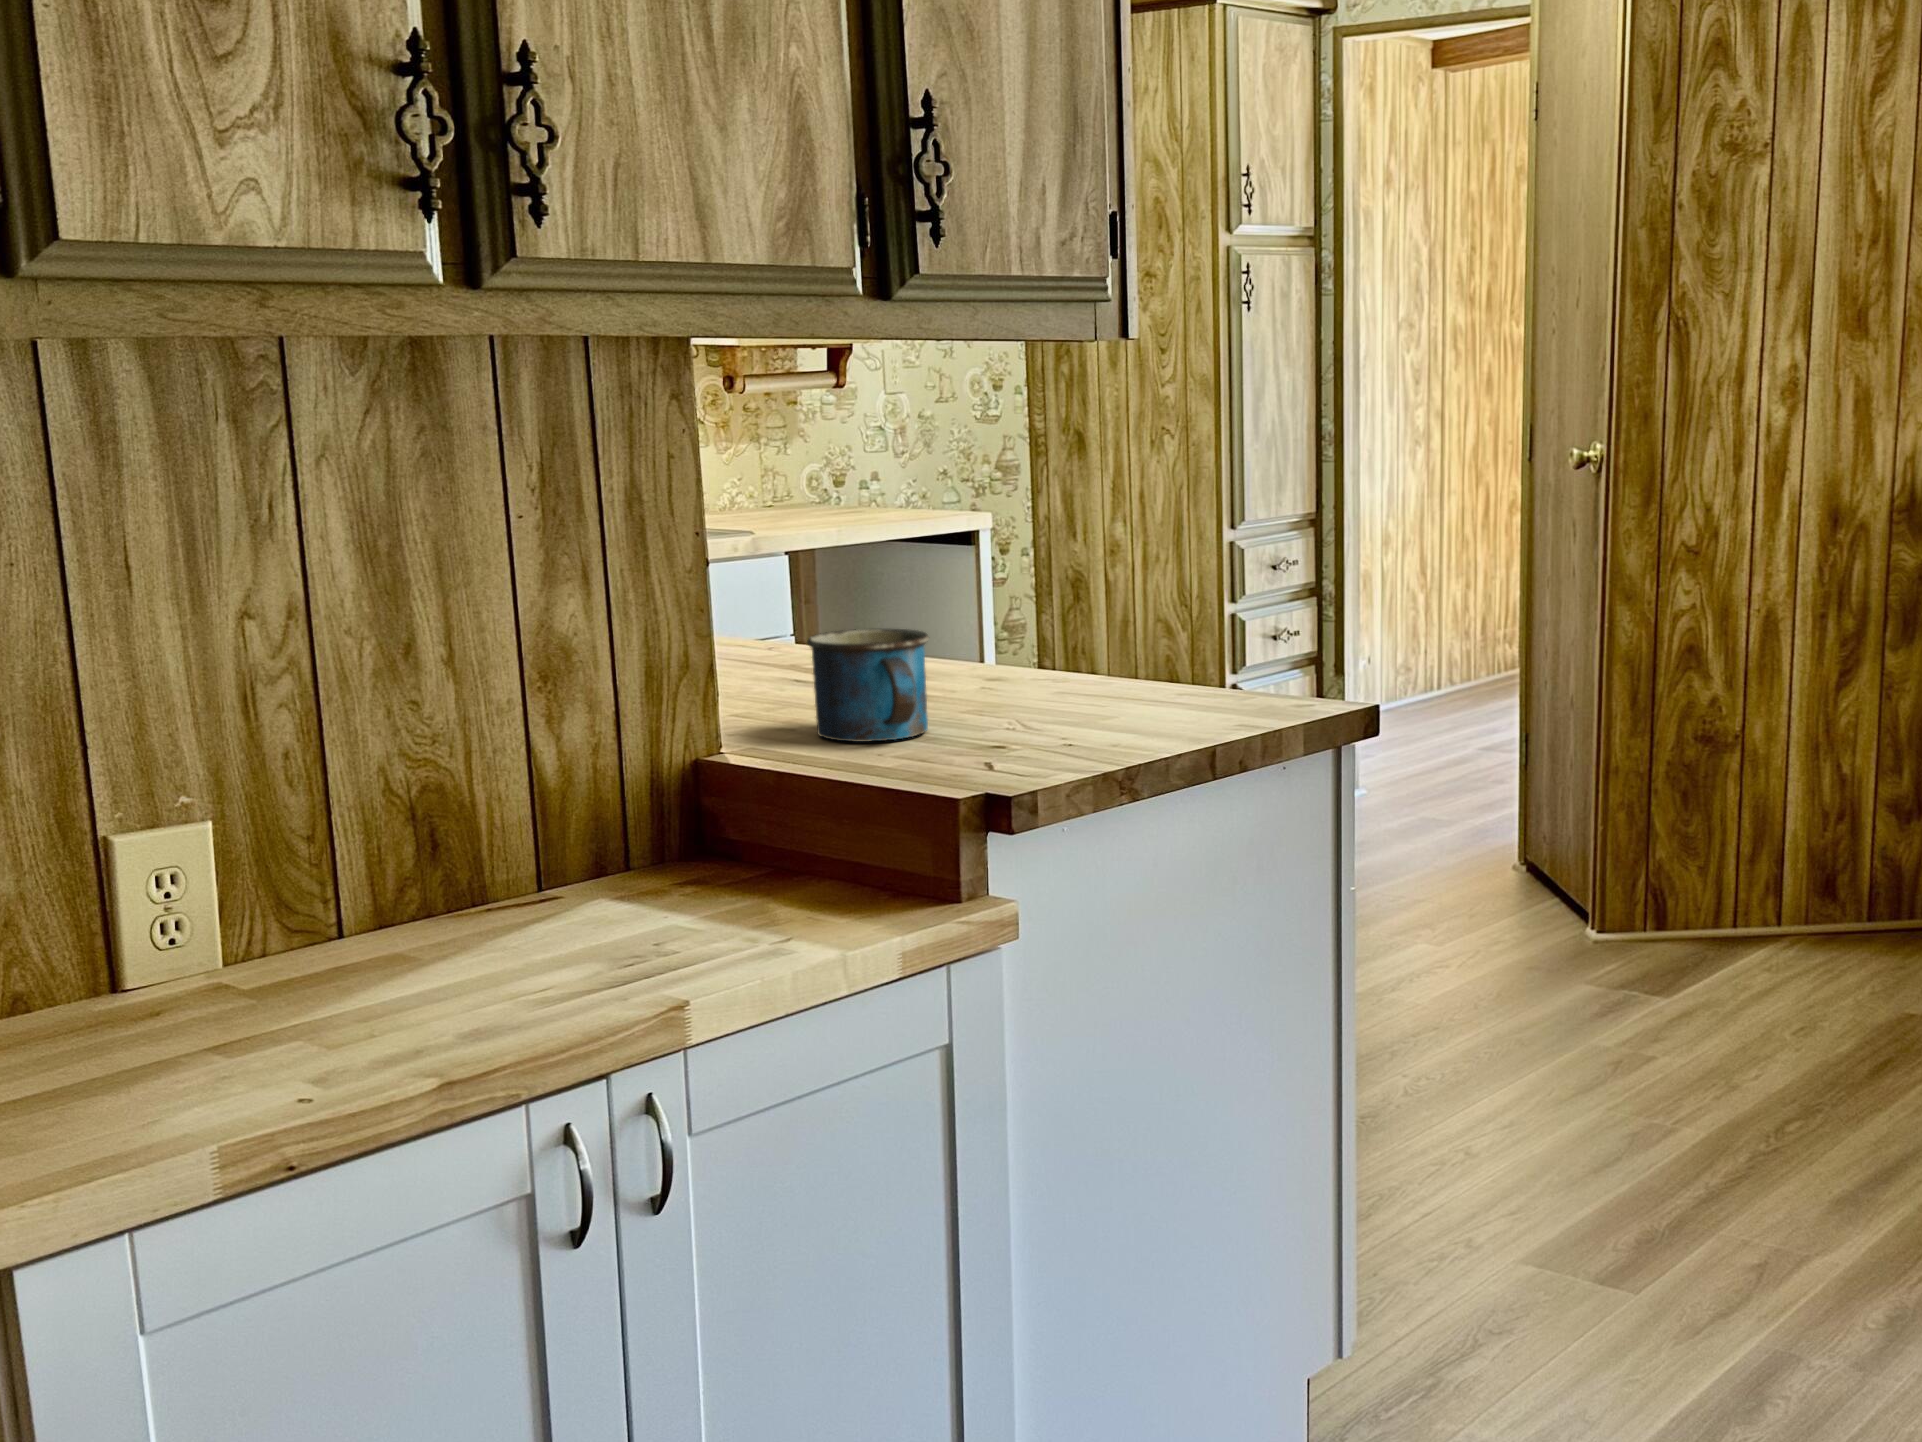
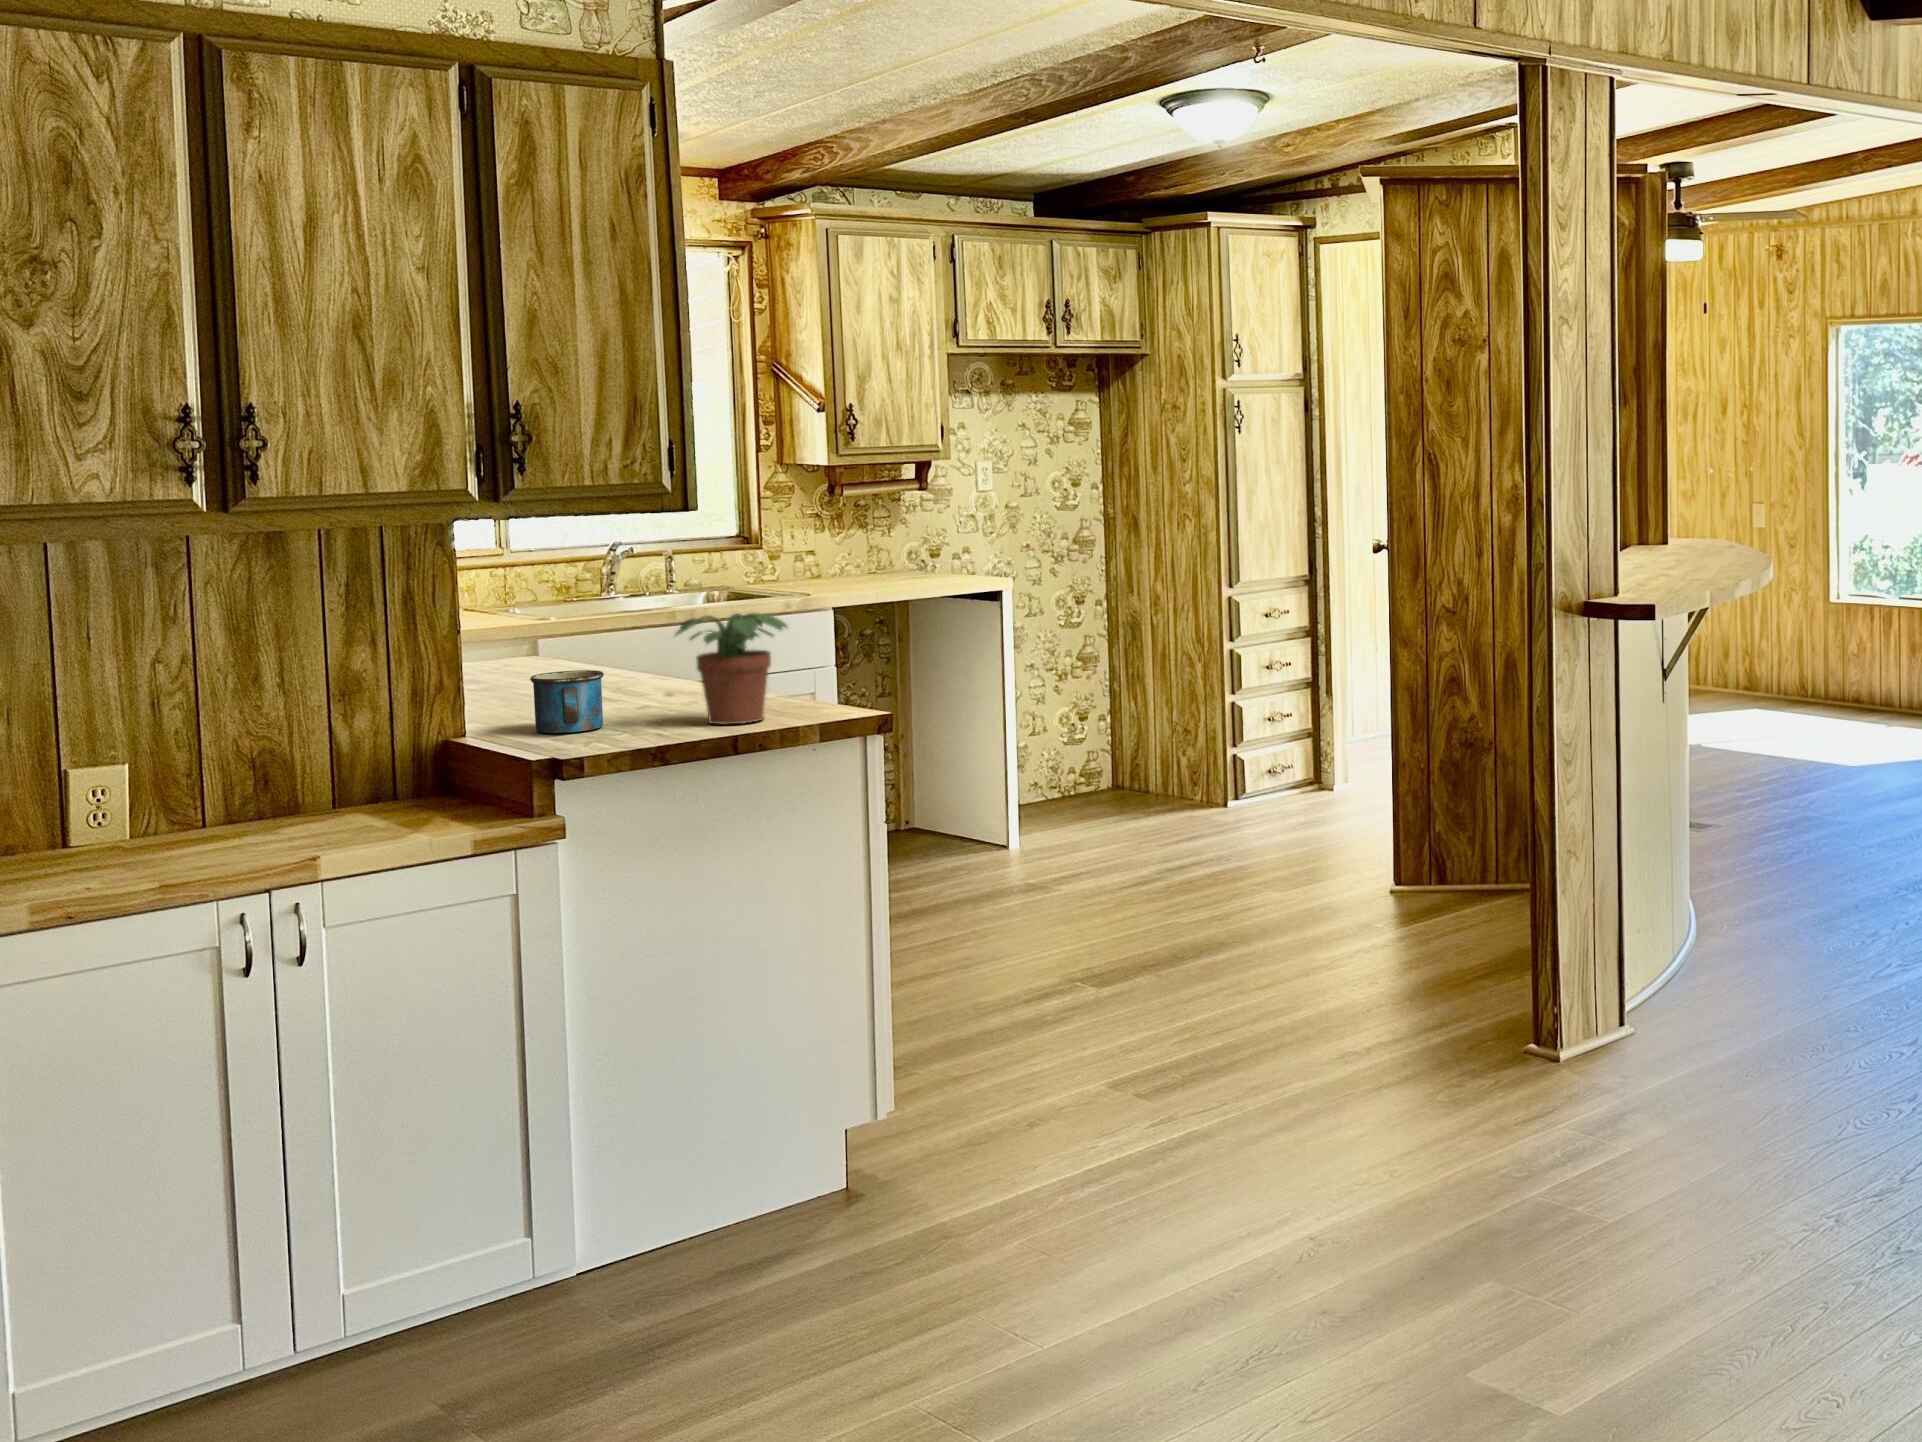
potted plant: none [1041,524,1225,722] -> present [676,613,787,724]

